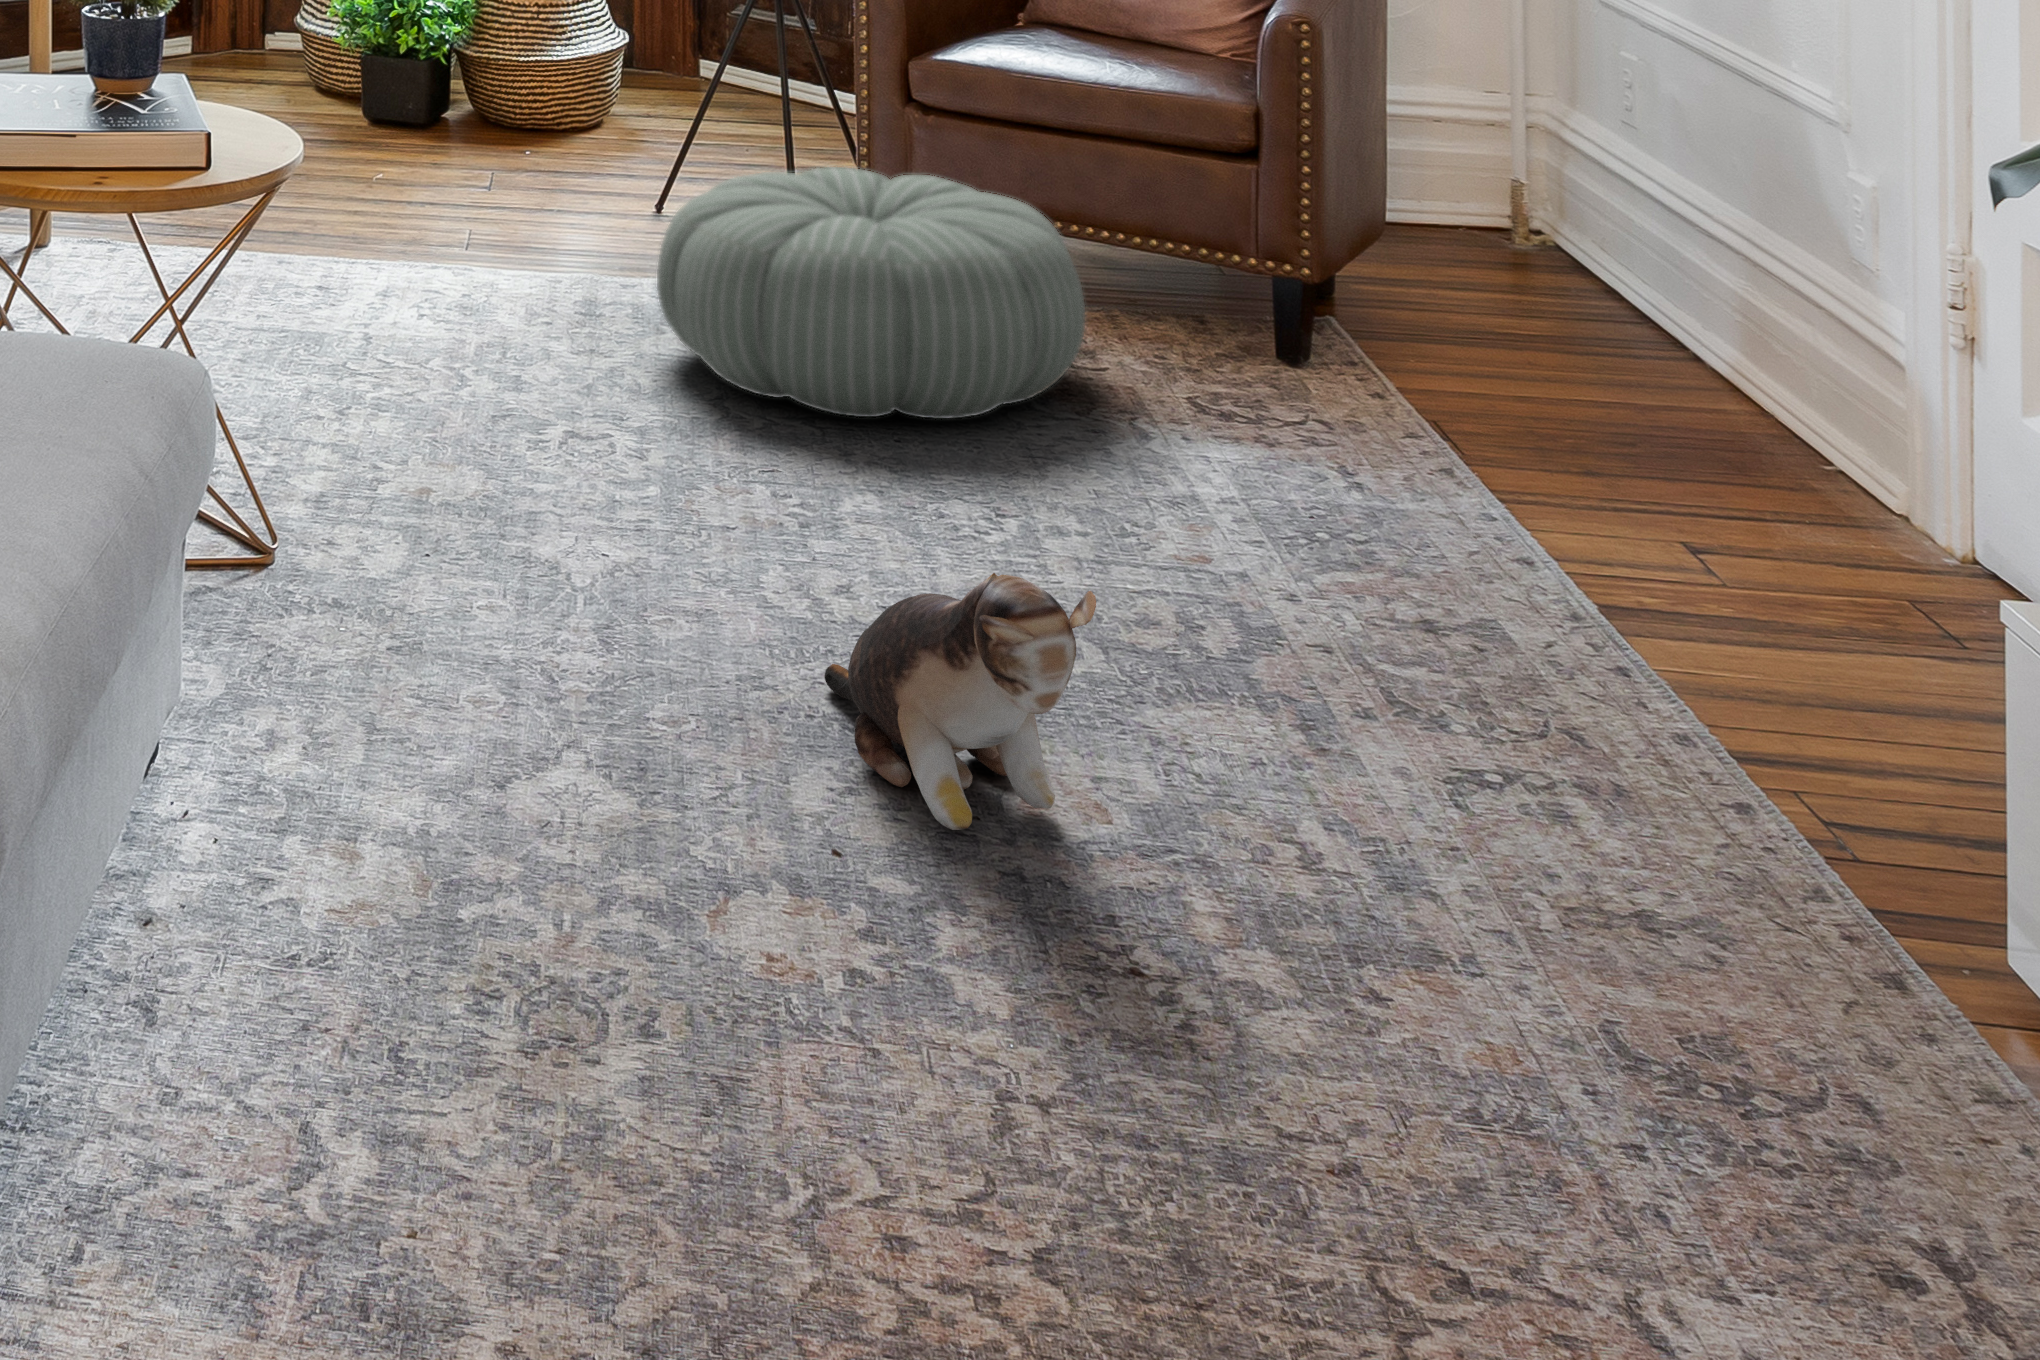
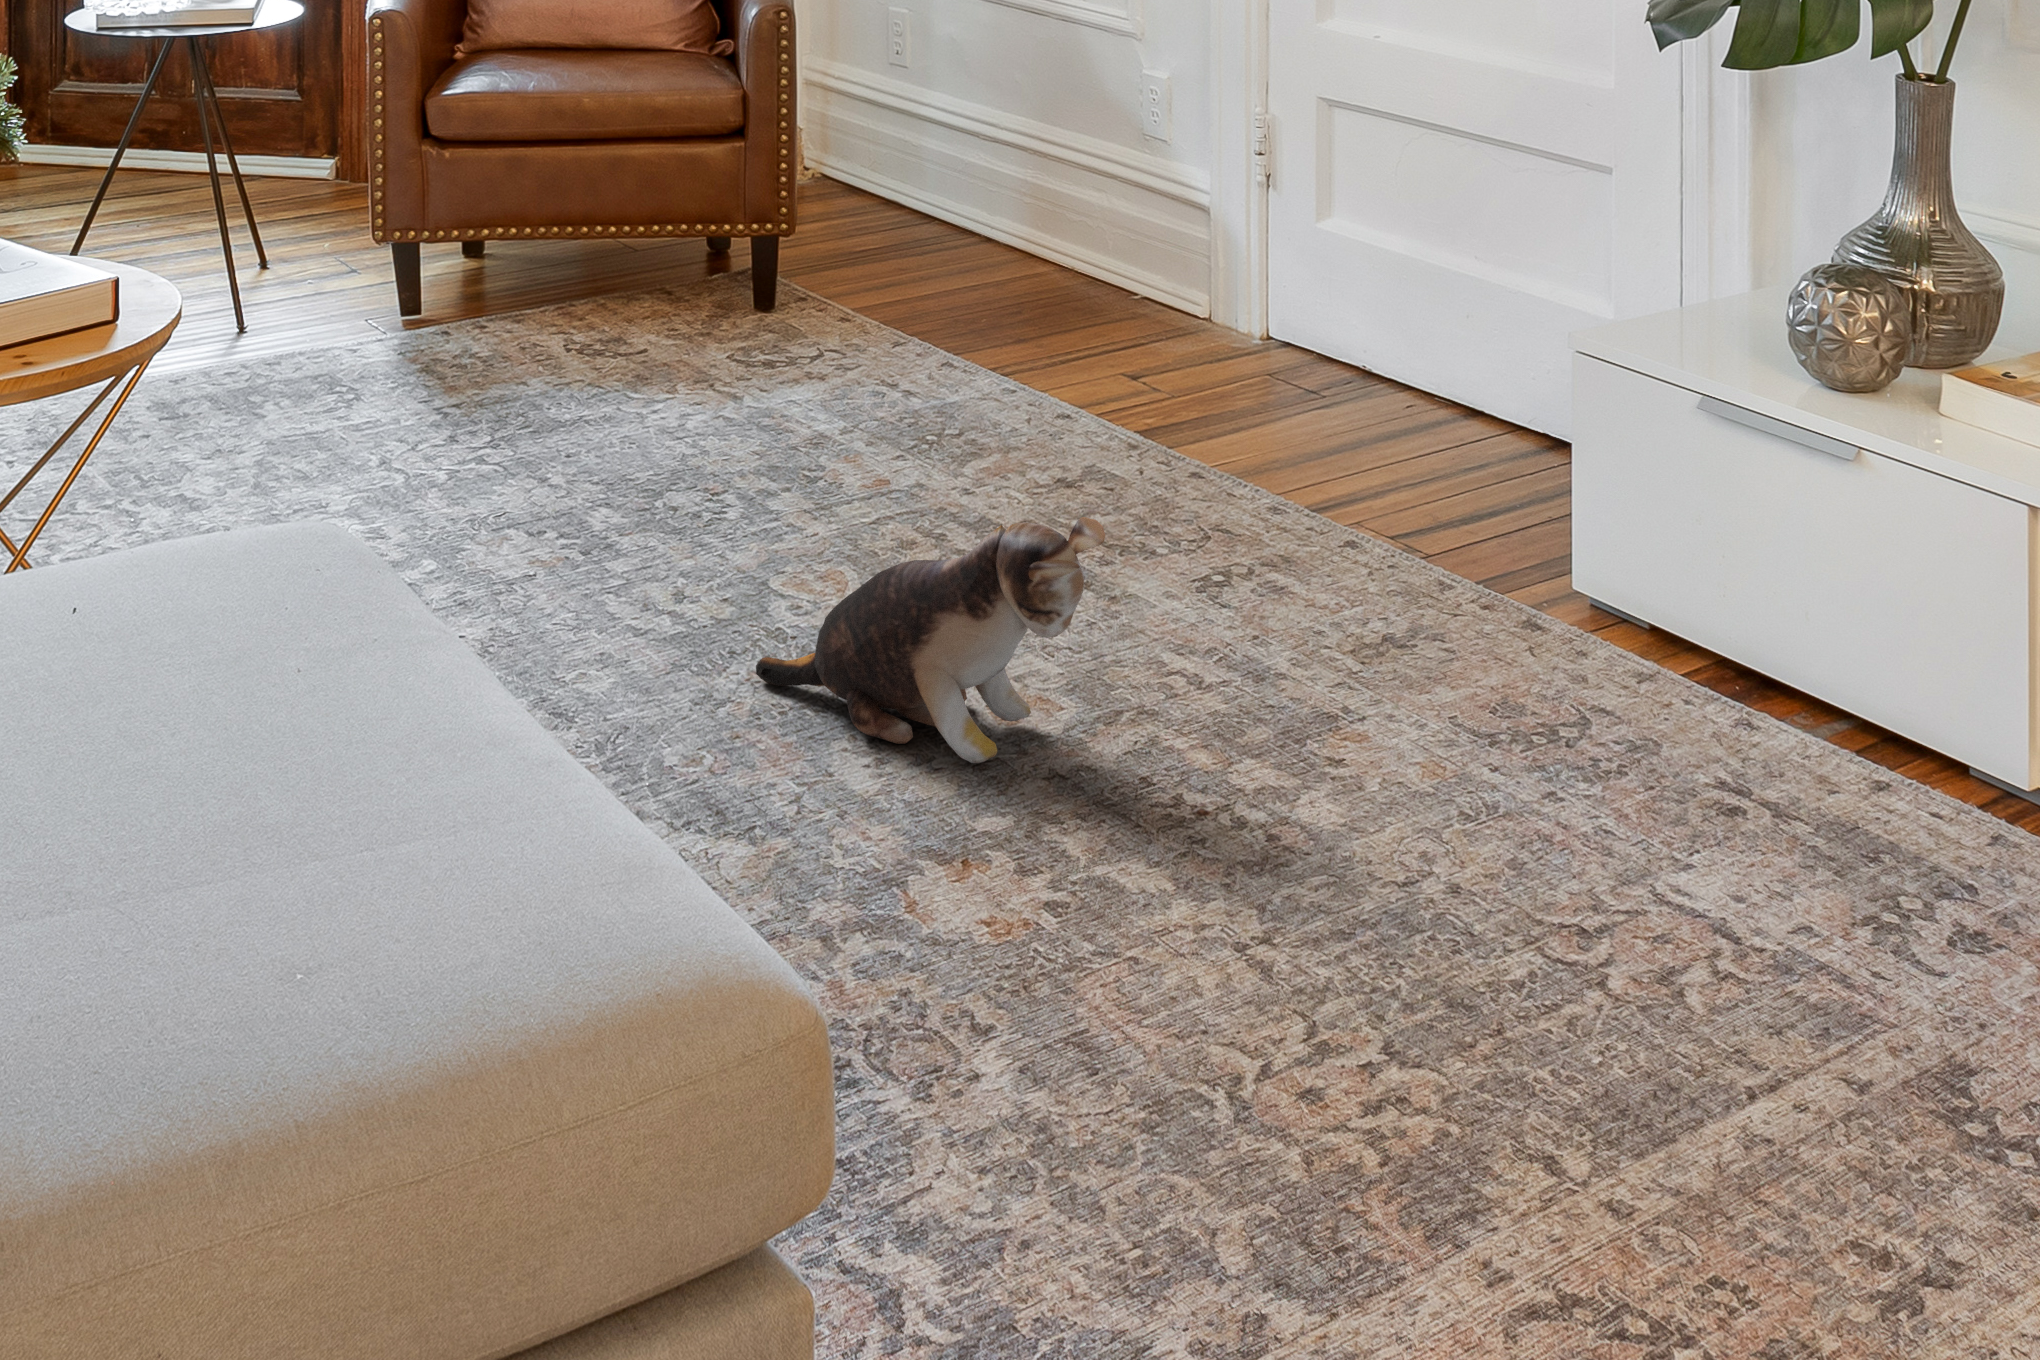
pouf: present [657,167,1085,419] -> none [272,197,664,439]

